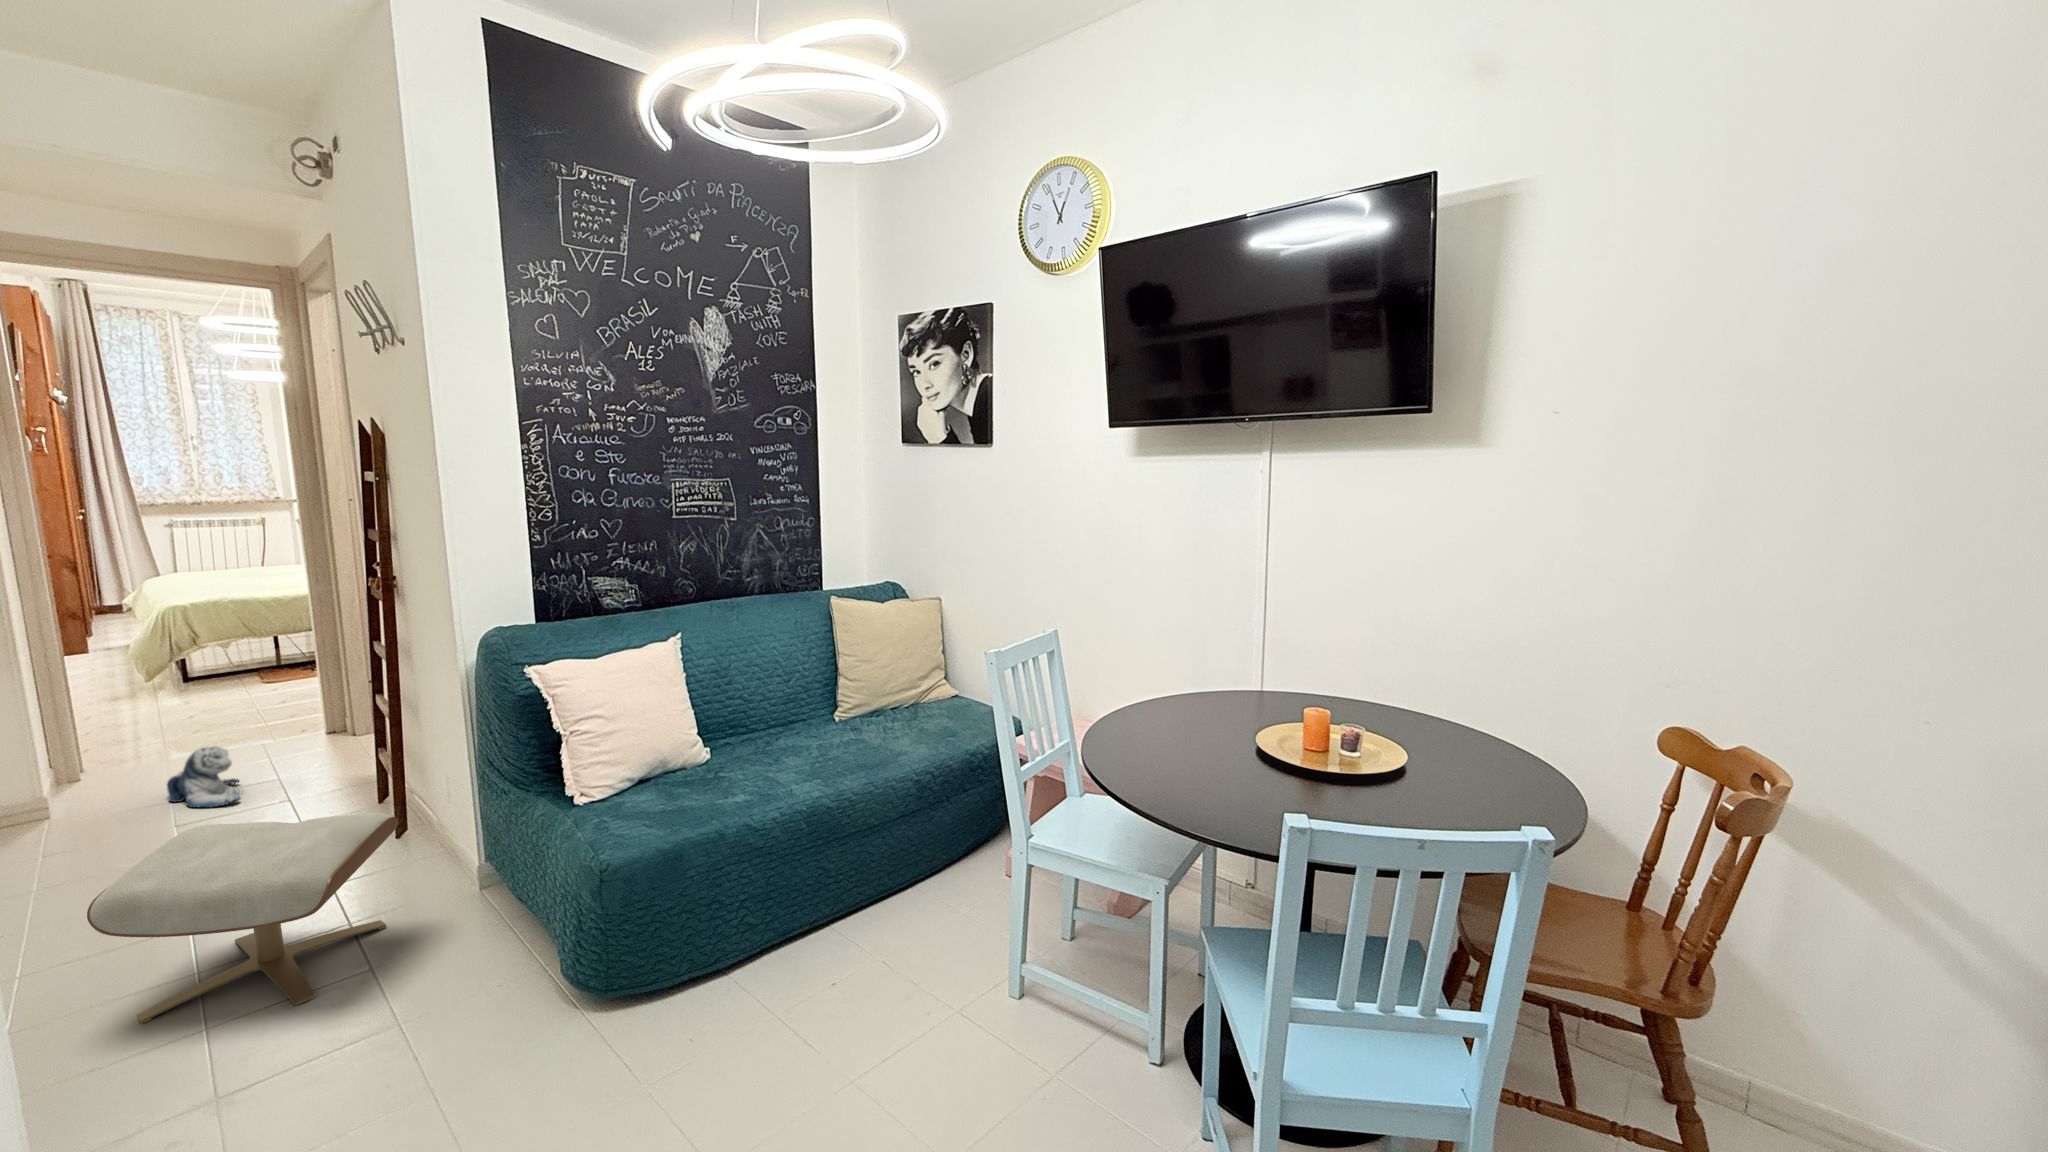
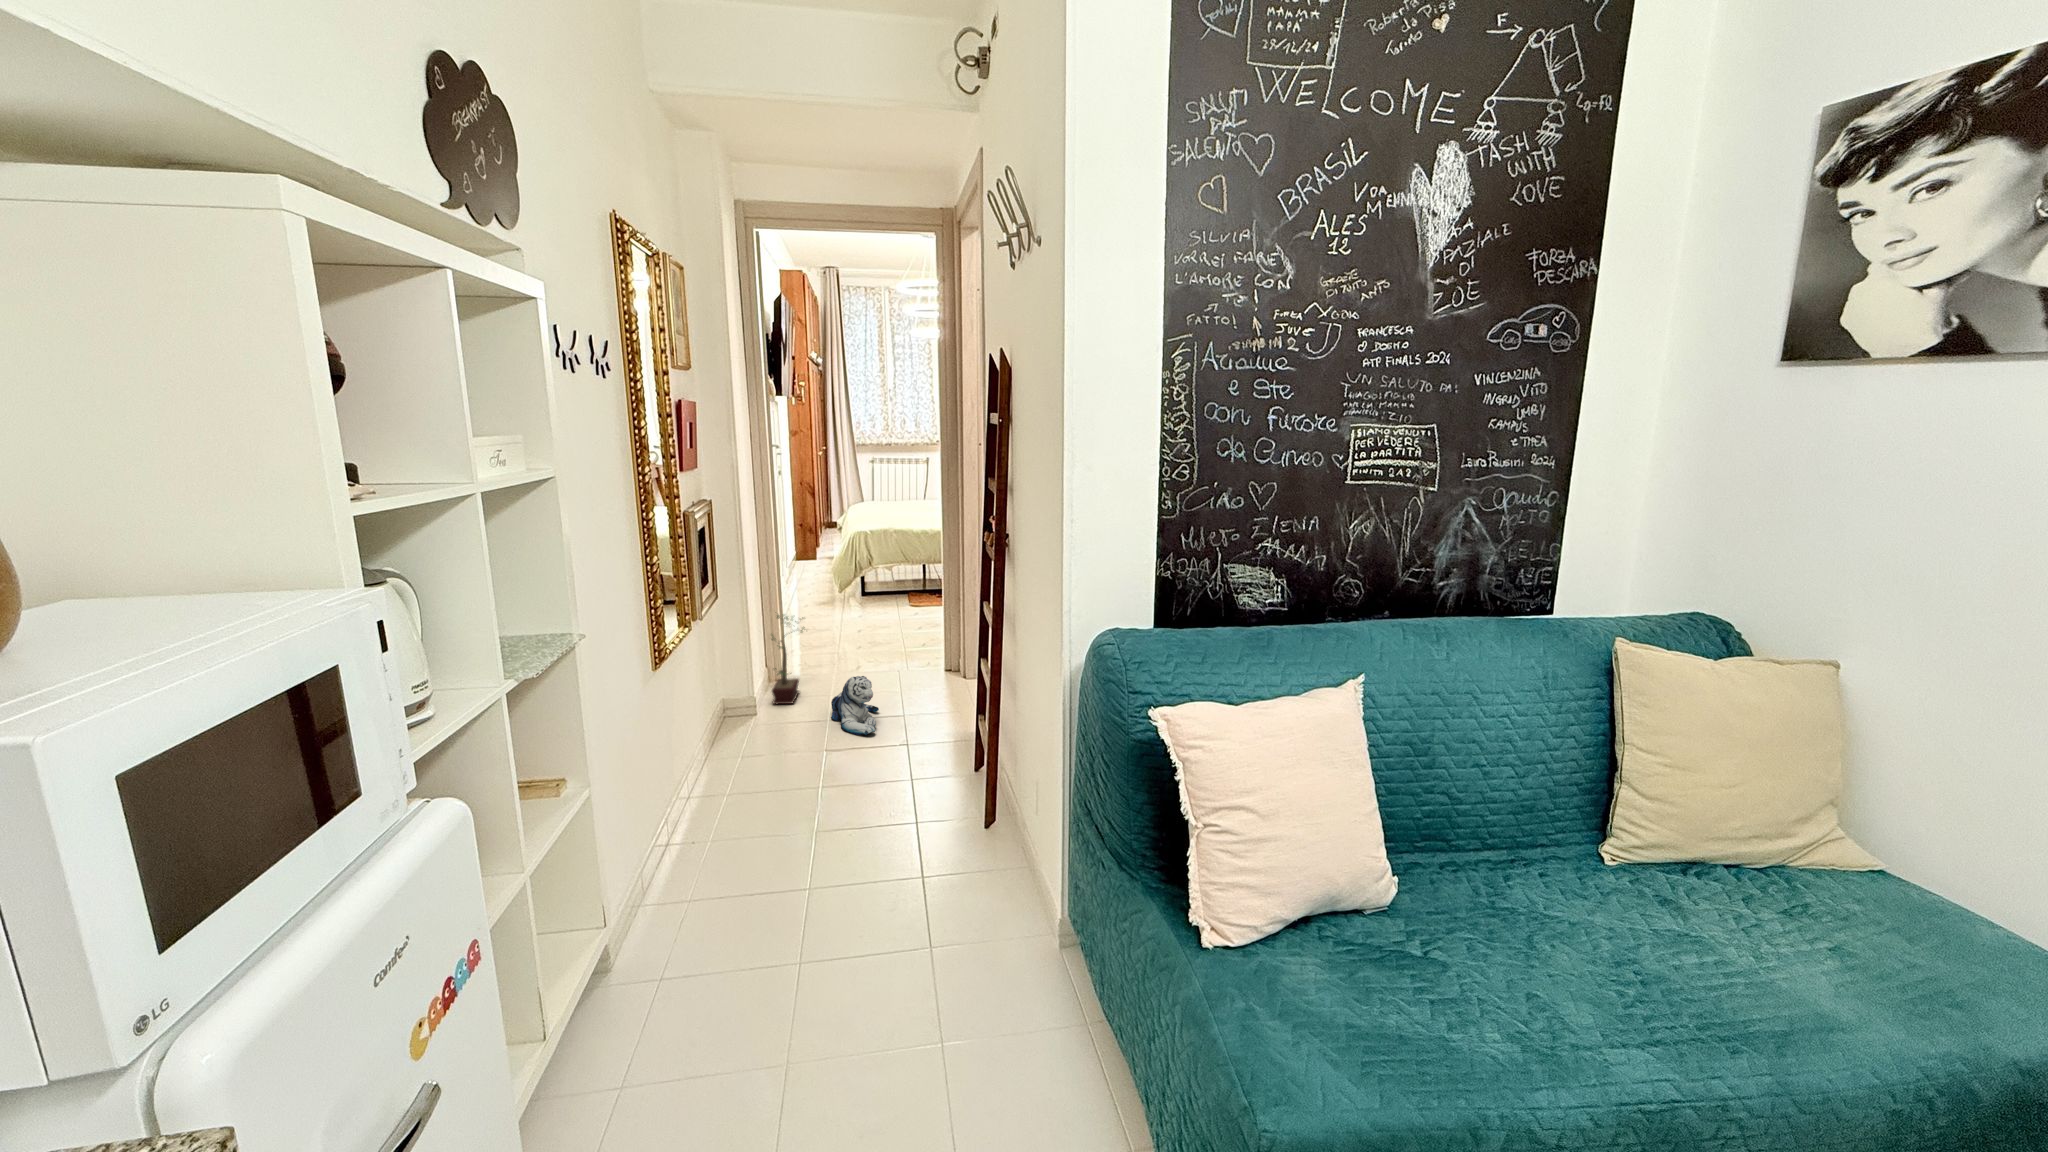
potted plant: none [53,695,116,806] -> present [771,615,805,704]
ottoman: present [87,813,398,1023] -> none [719,805,987,1075]

